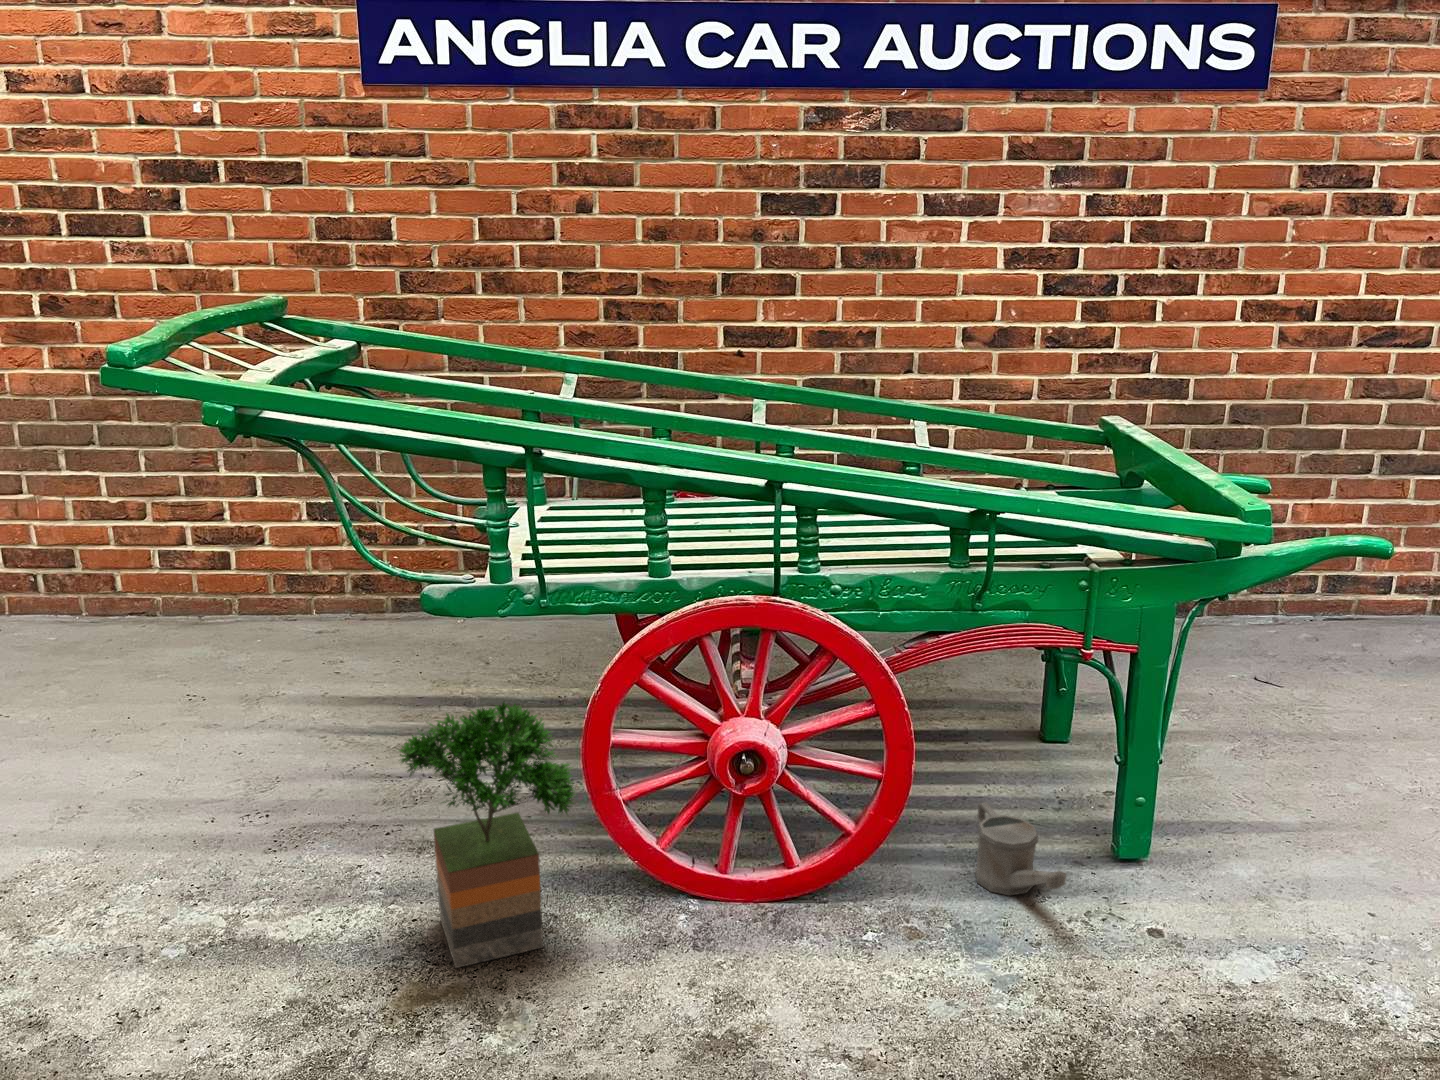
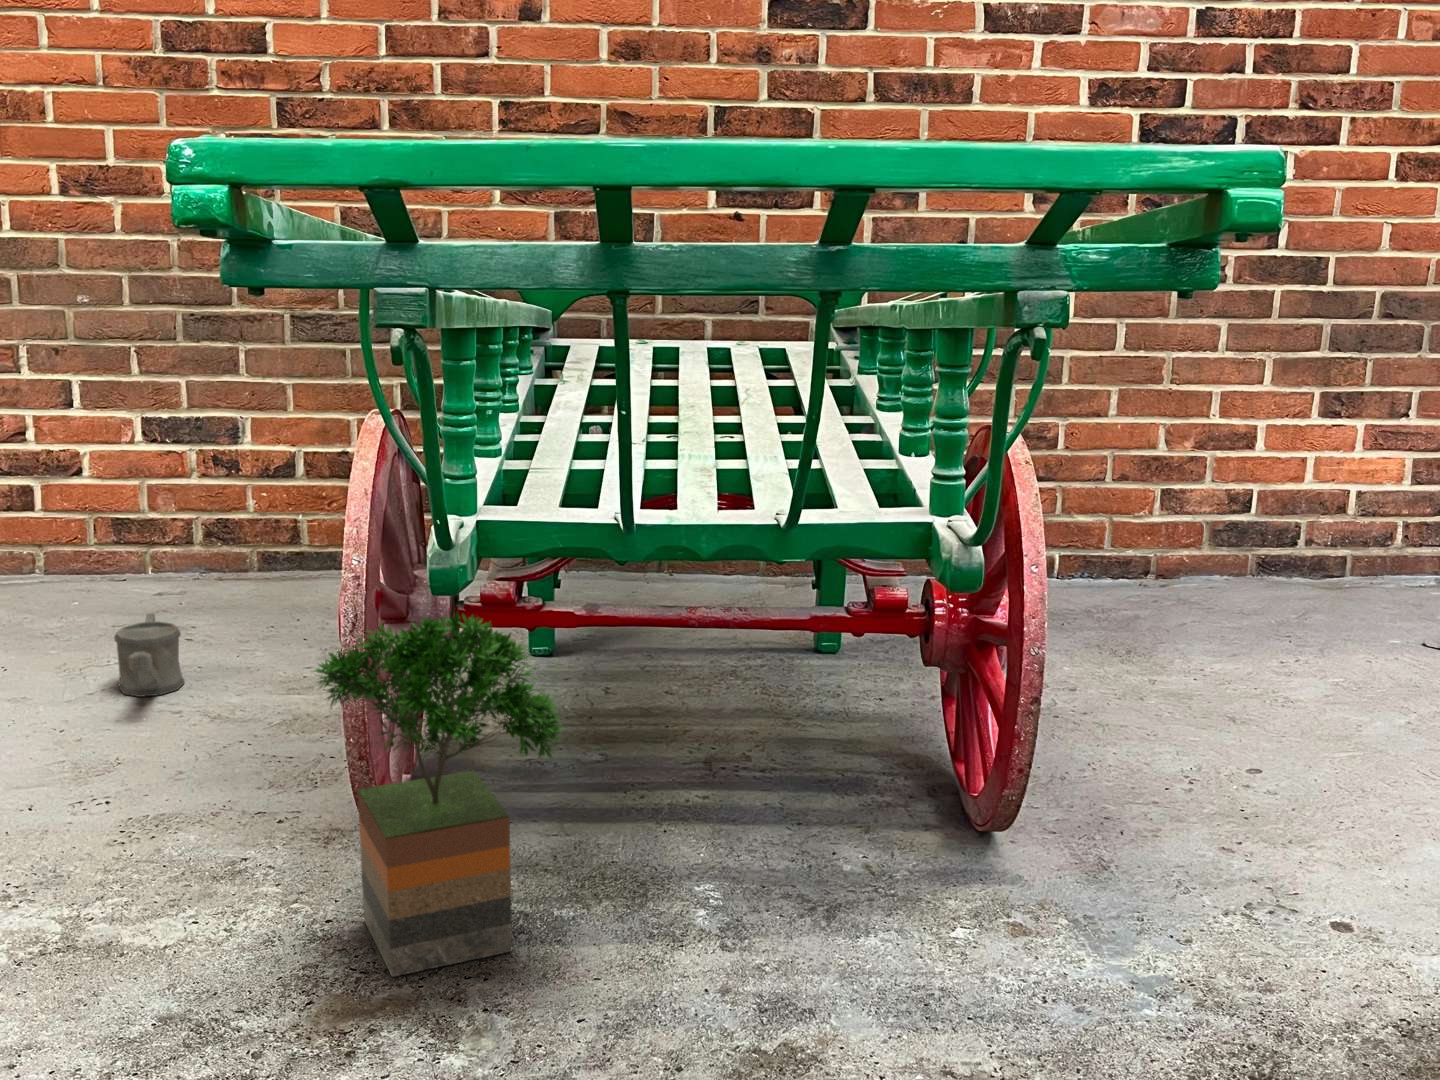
watering can: present [975,803,1066,895] -> present [114,613,184,697]

